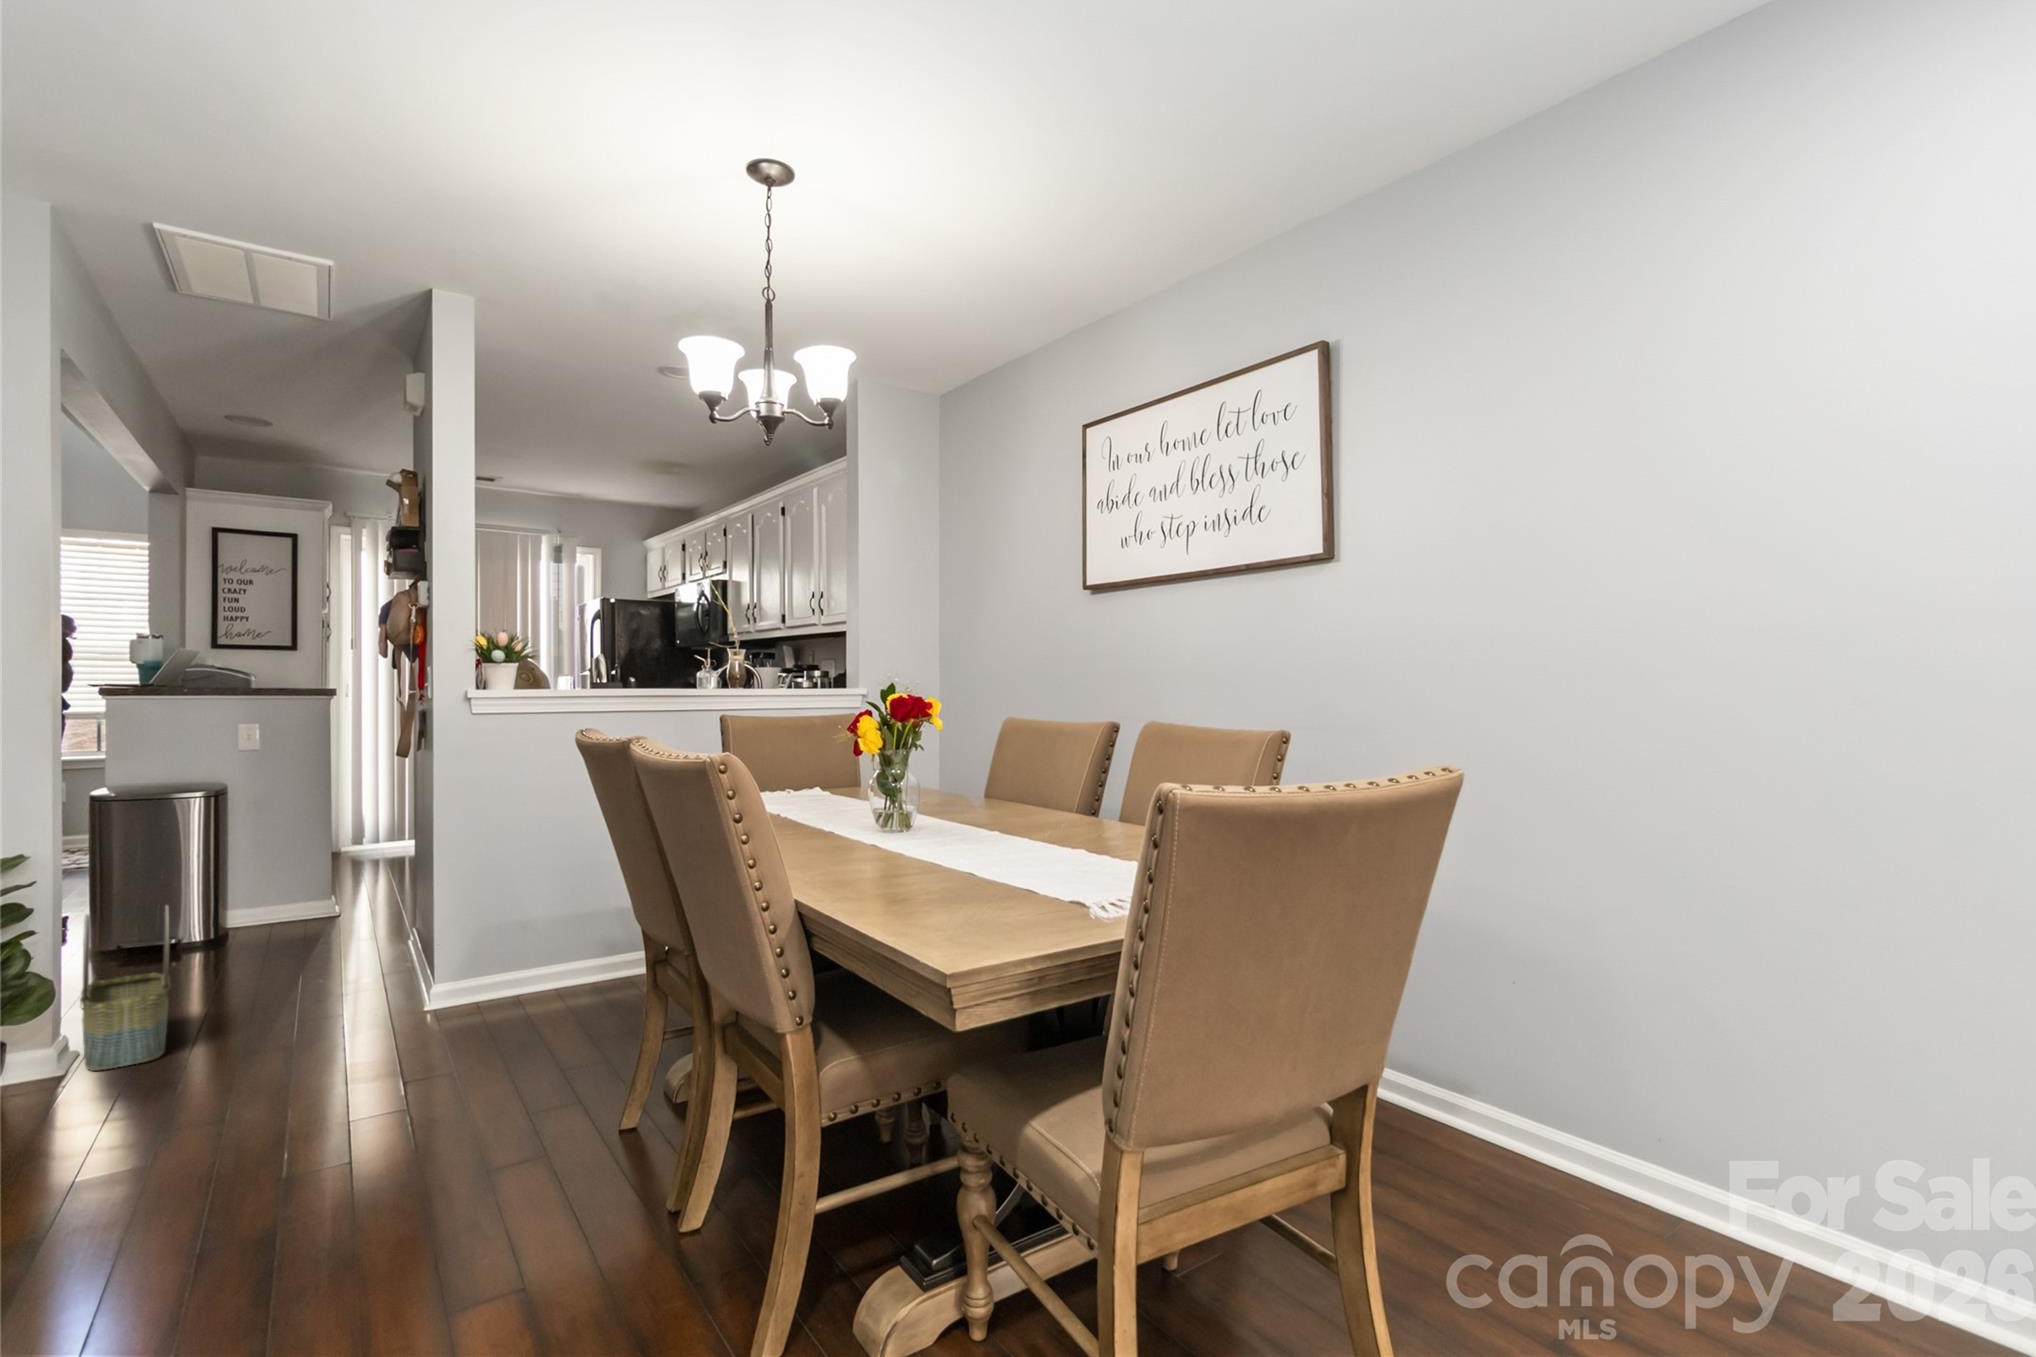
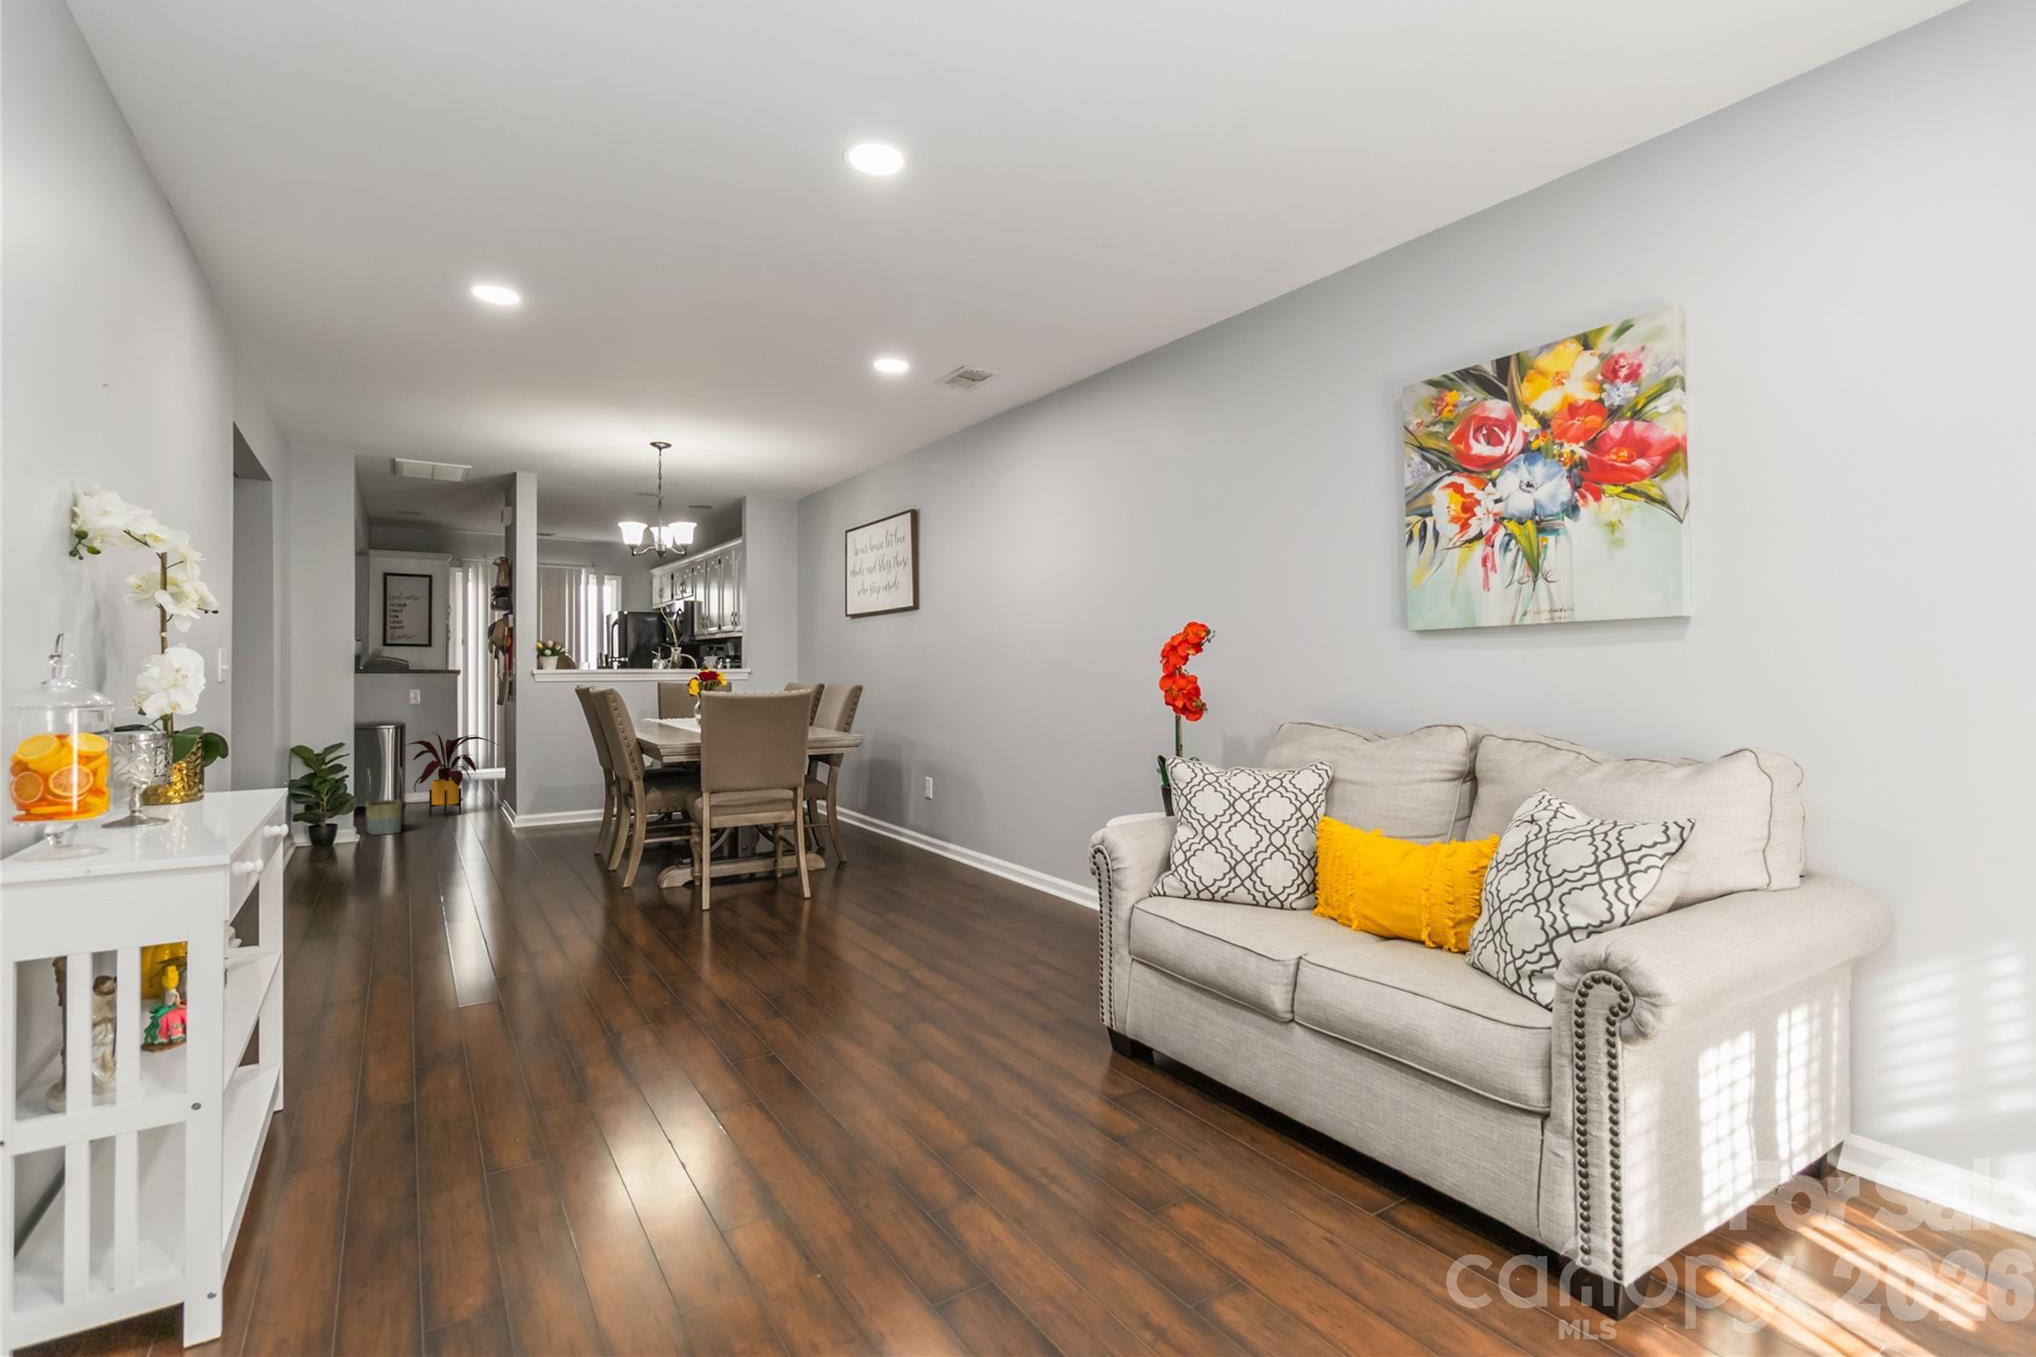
house plant: none [178,815,403,984] -> present [399,733,498,817]

